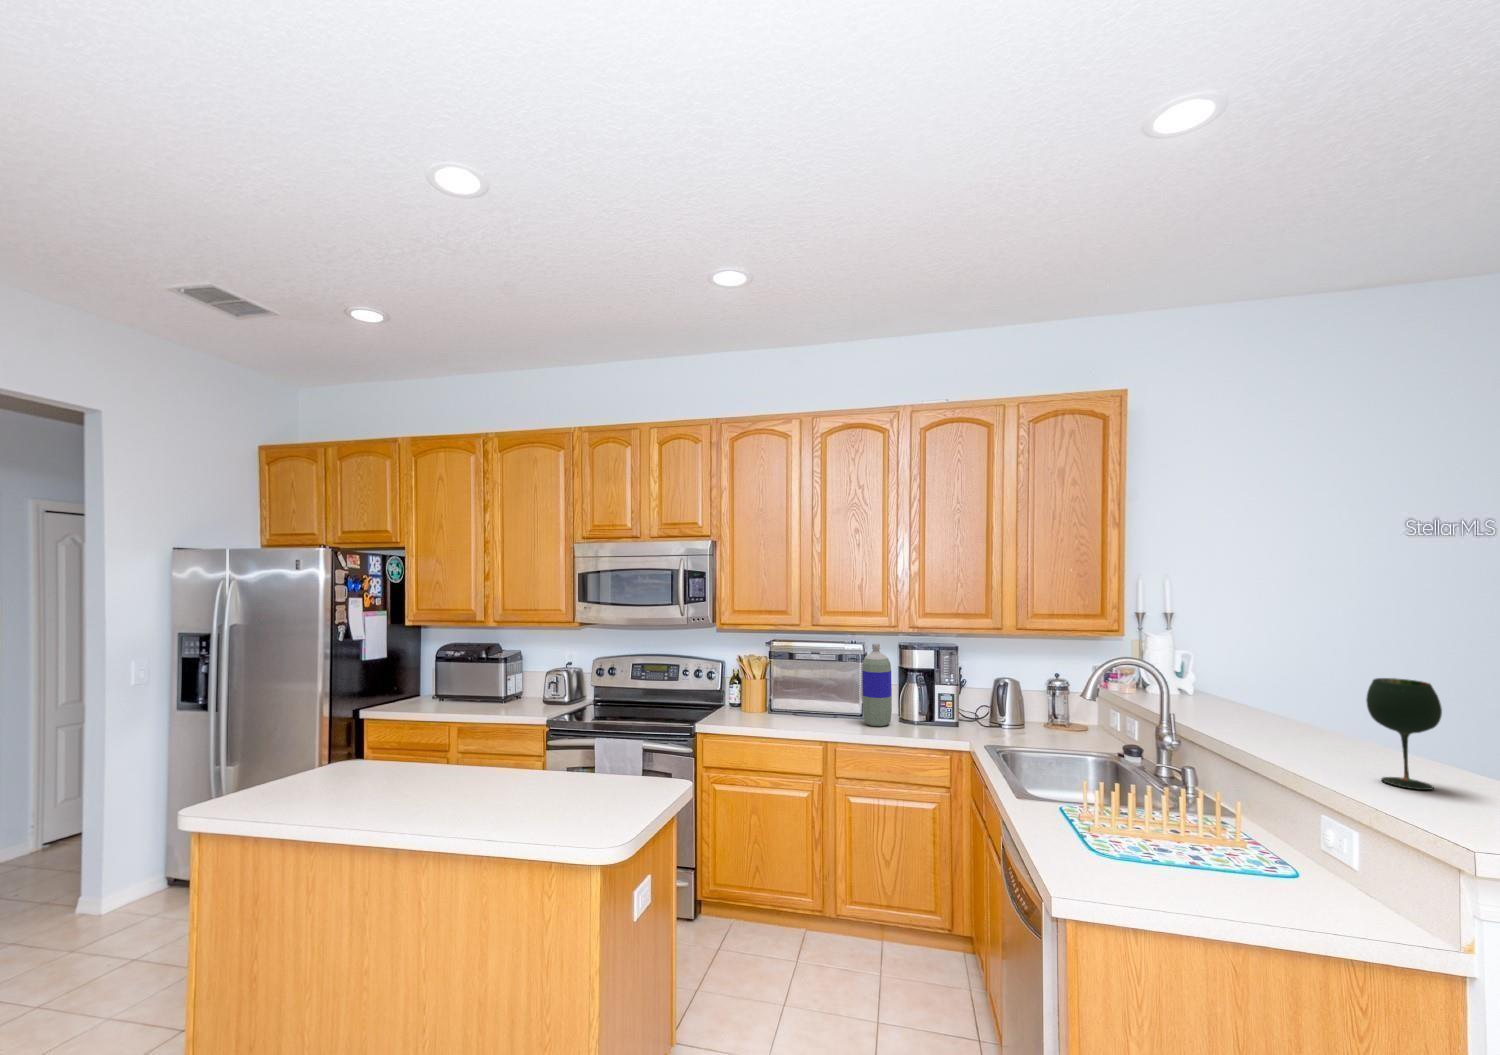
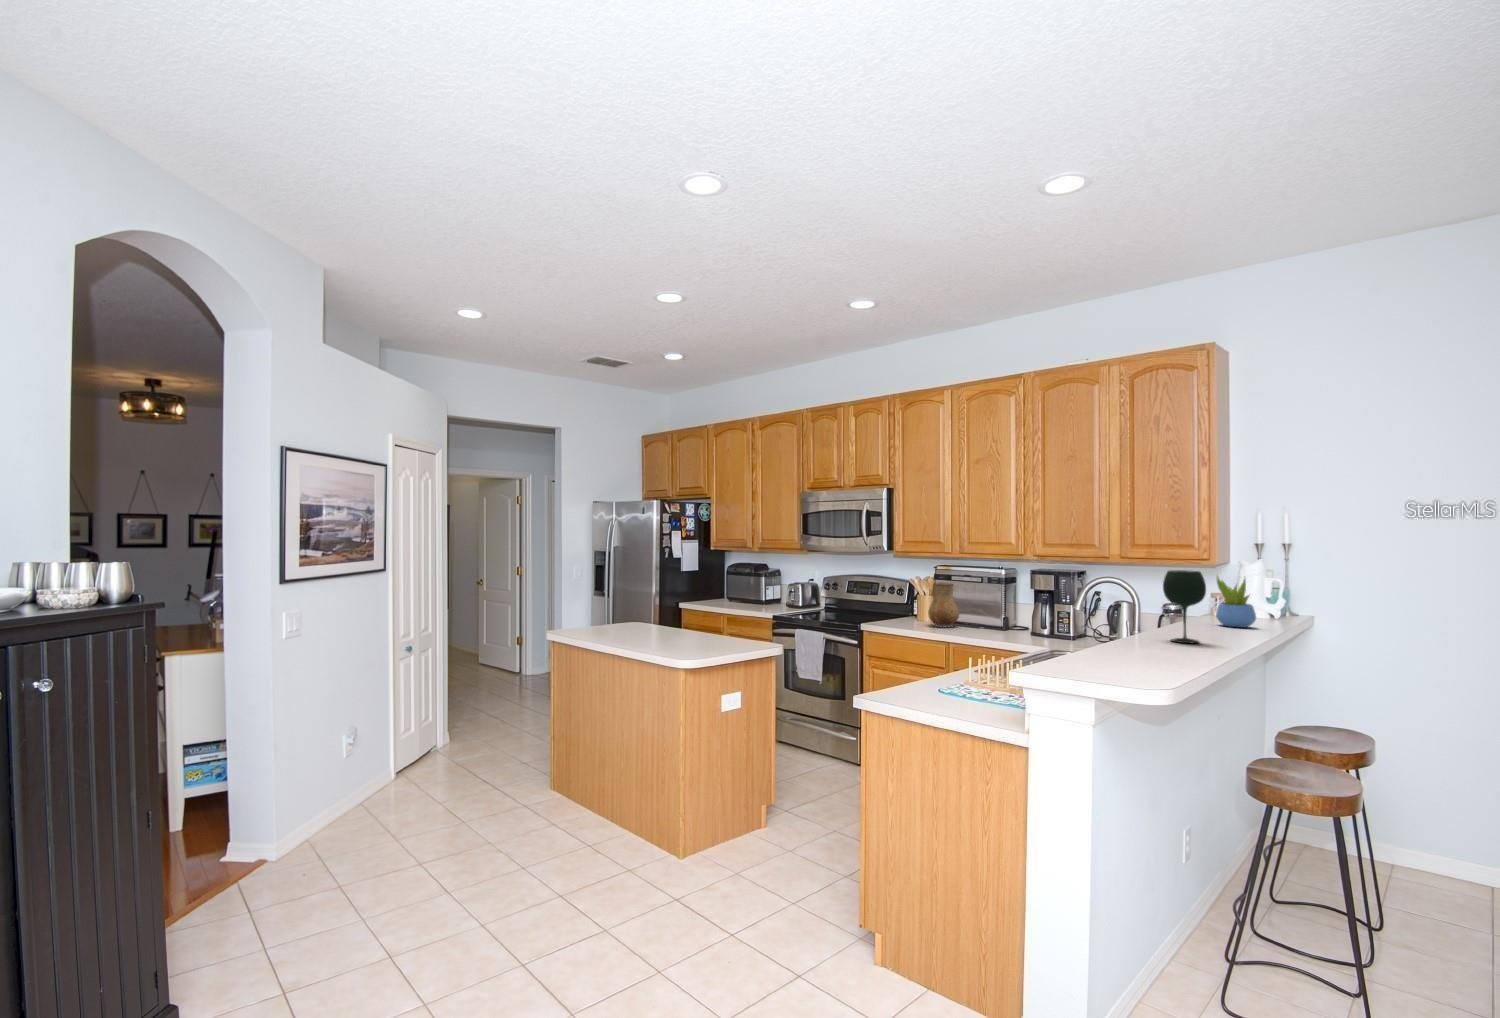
bottle: present [862,644,892,727] -> none [995,568,1019,633]
succulent plant: none [1221,658,1272,723] -> present [1216,576,1256,627]
ceramic pitcher: none [771,664,811,724] -> present [928,583,959,627]

